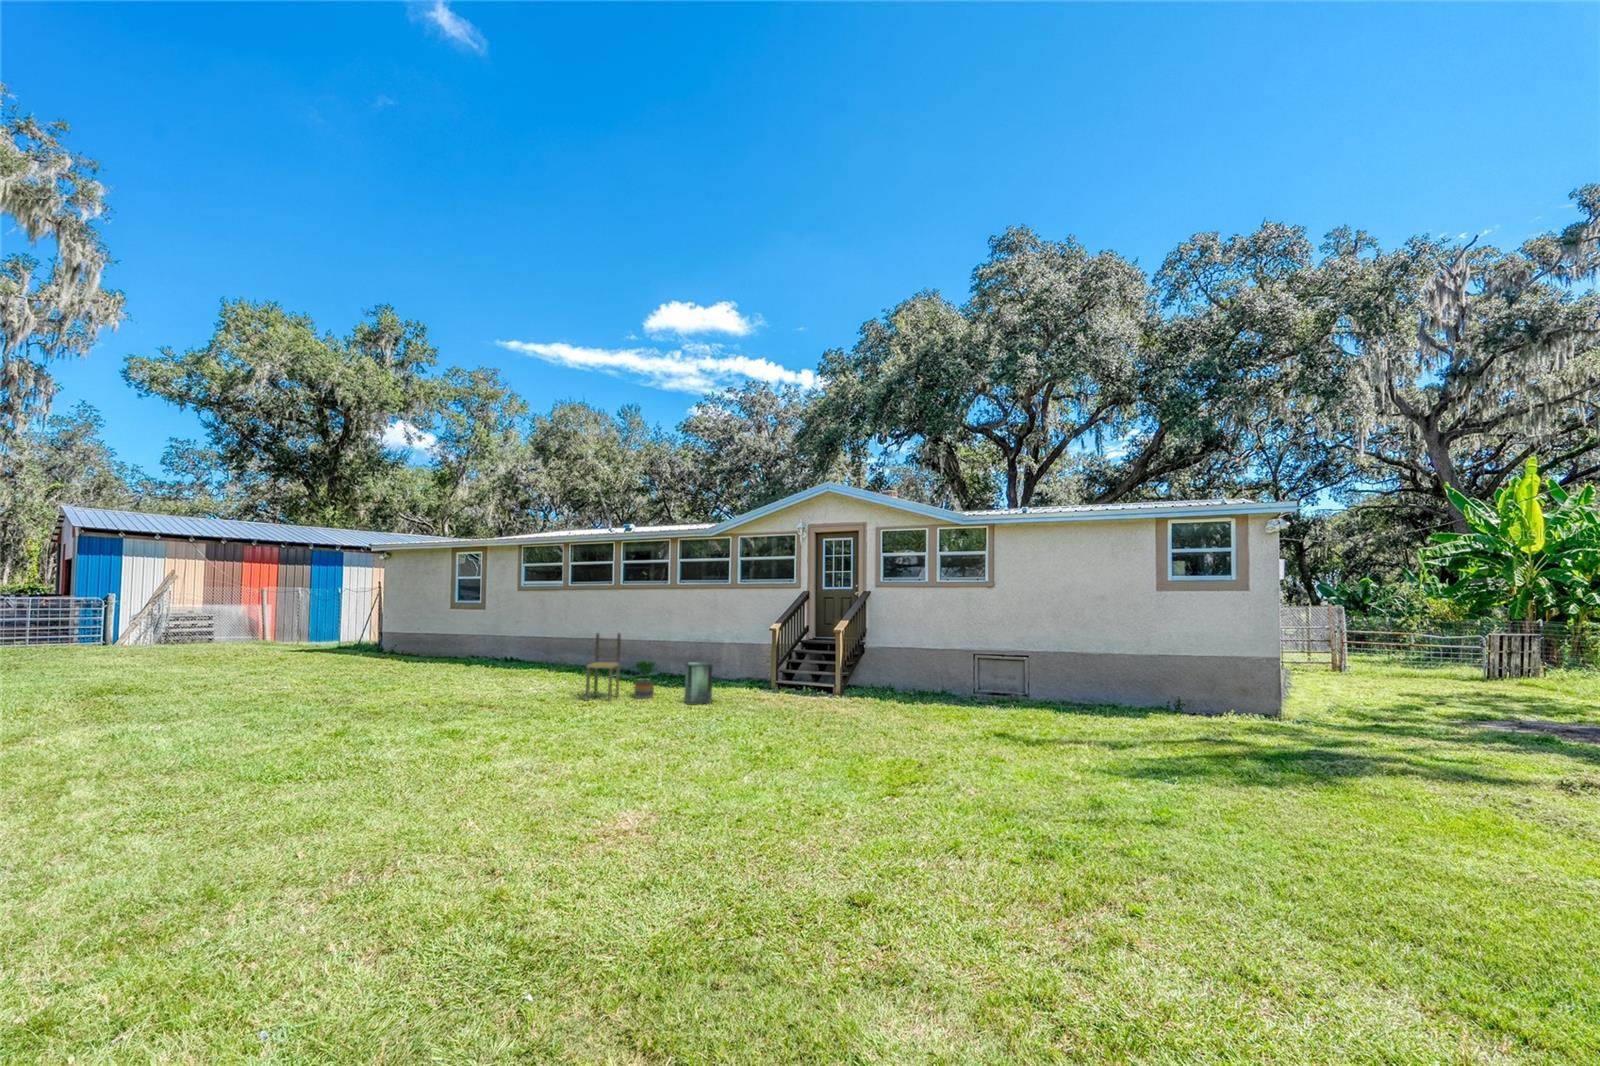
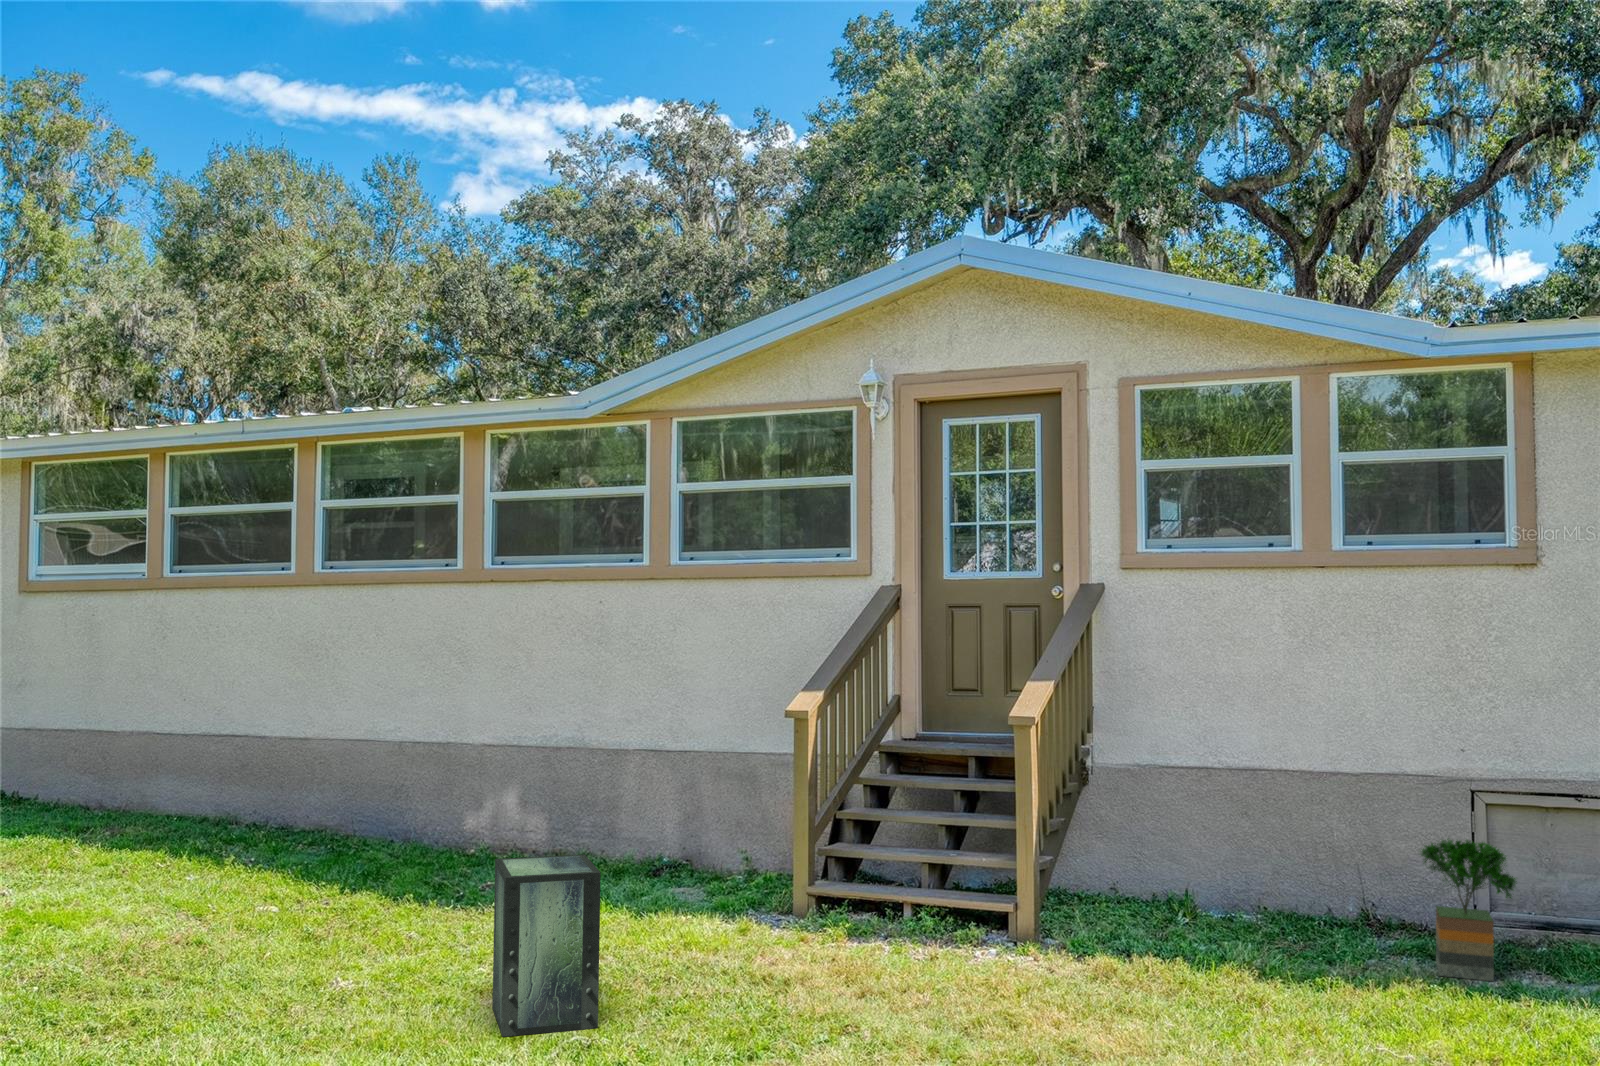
chair: present [586,633,621,701] -> none [101,744,251,1018]
potted tree: present [634,661,658,699] -> present [1421,839,1517,981]

